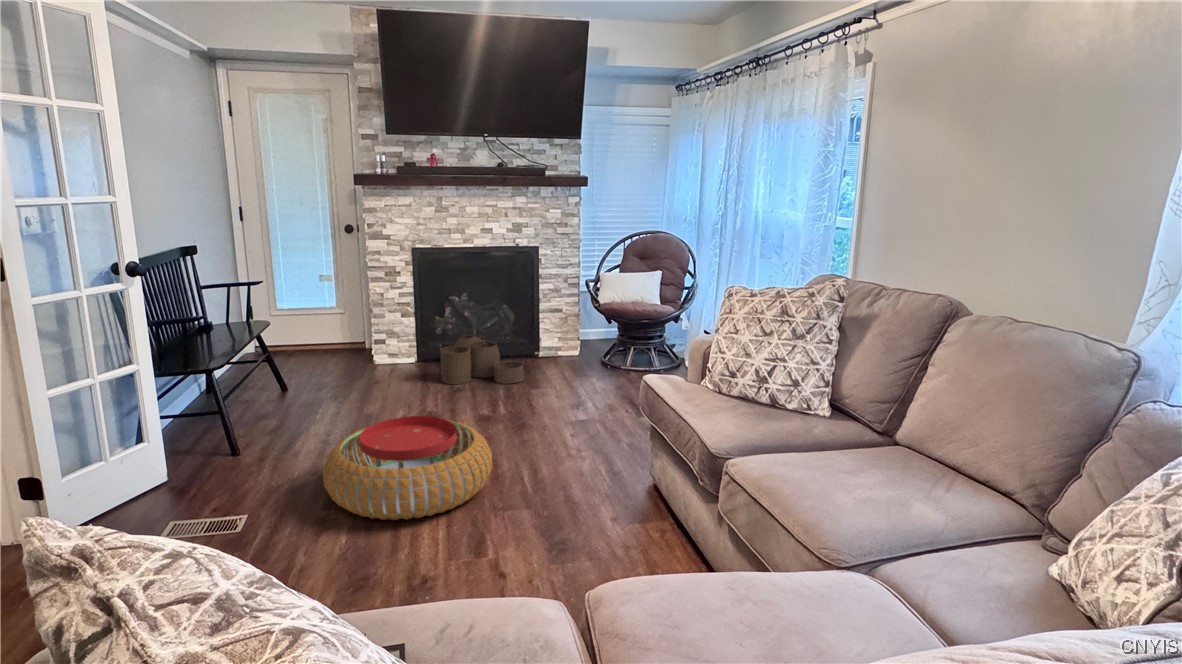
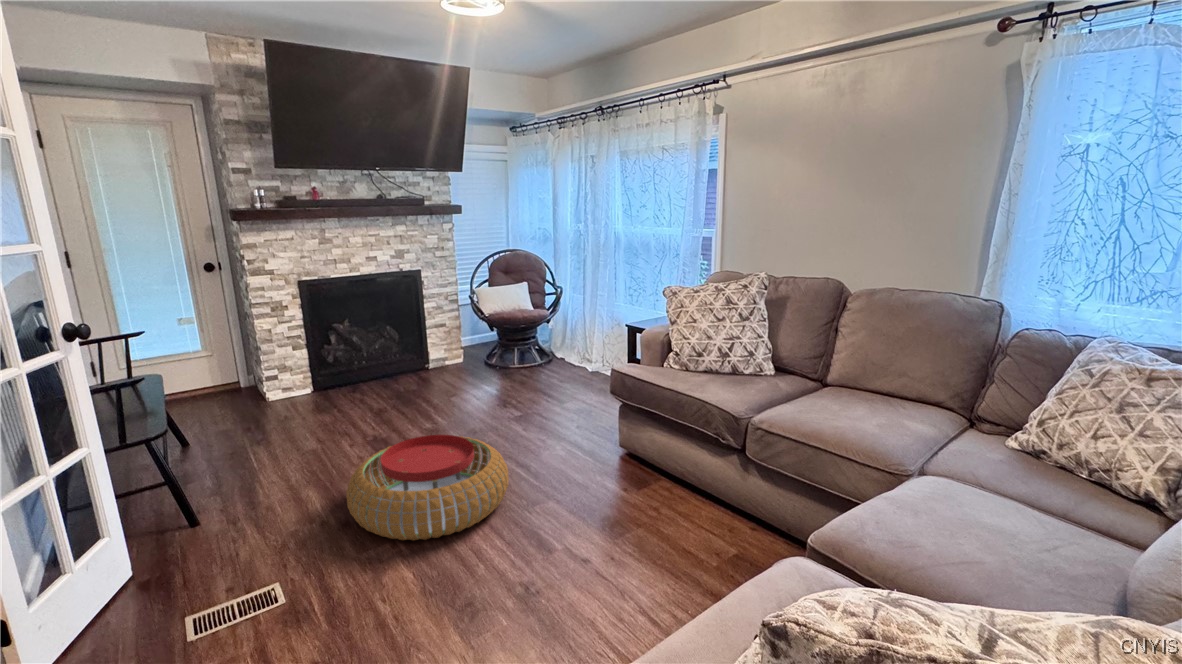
woven basket: present [440,335,524,384] -> none [353,357,438,408]

